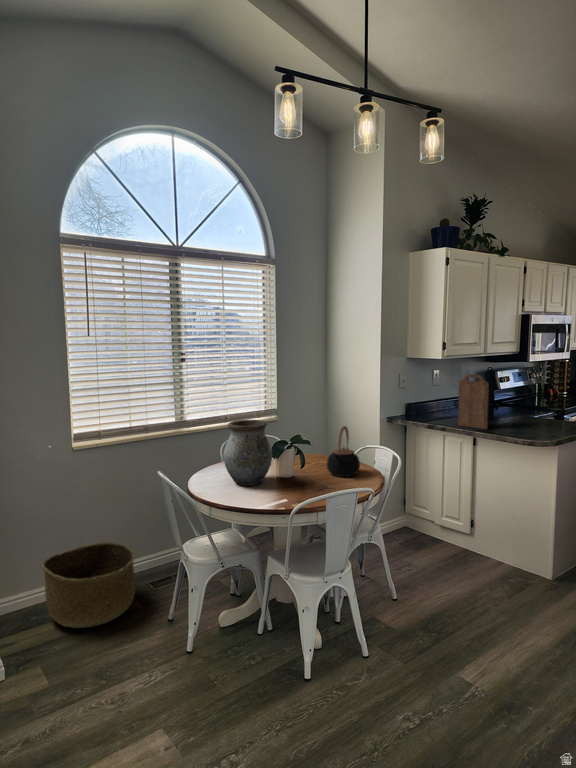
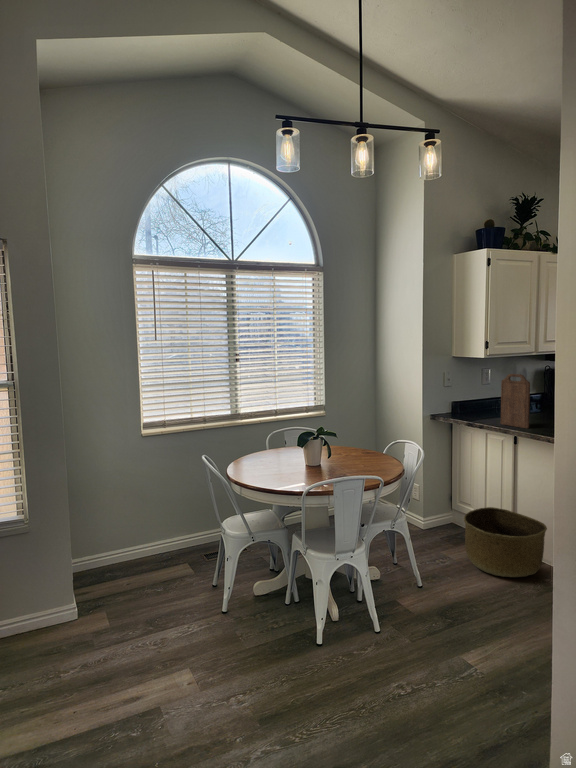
vase: present [224,420,272,486] -> none [257,414,301,472]
teapot: present [327,426,360,477] -> none [353,421,384,468]
basket: present [42,542,135,628] -> present [464,507,547,577]

